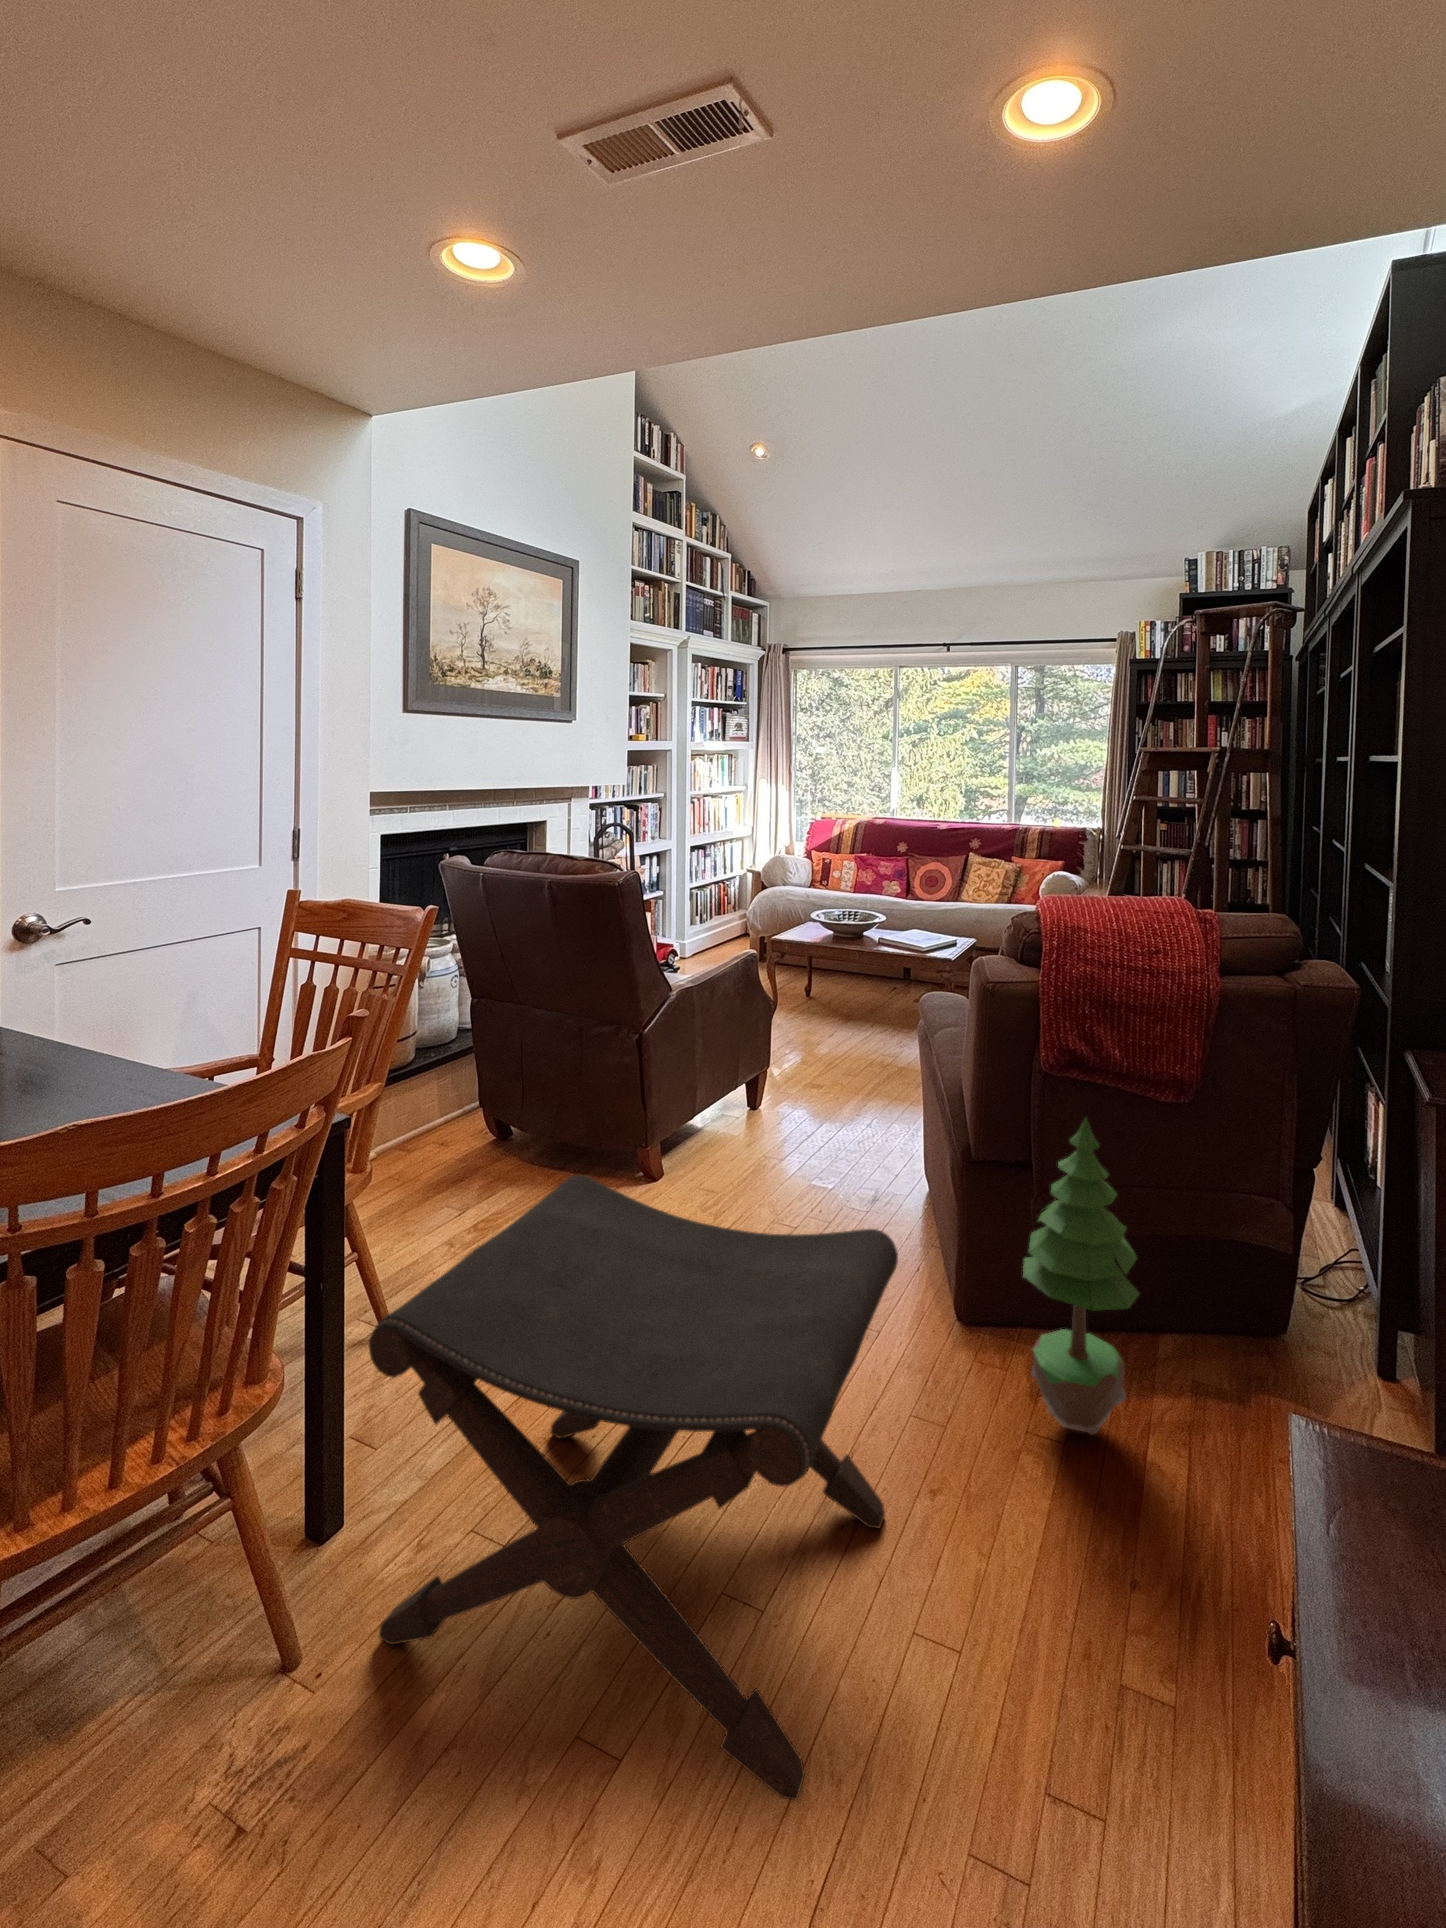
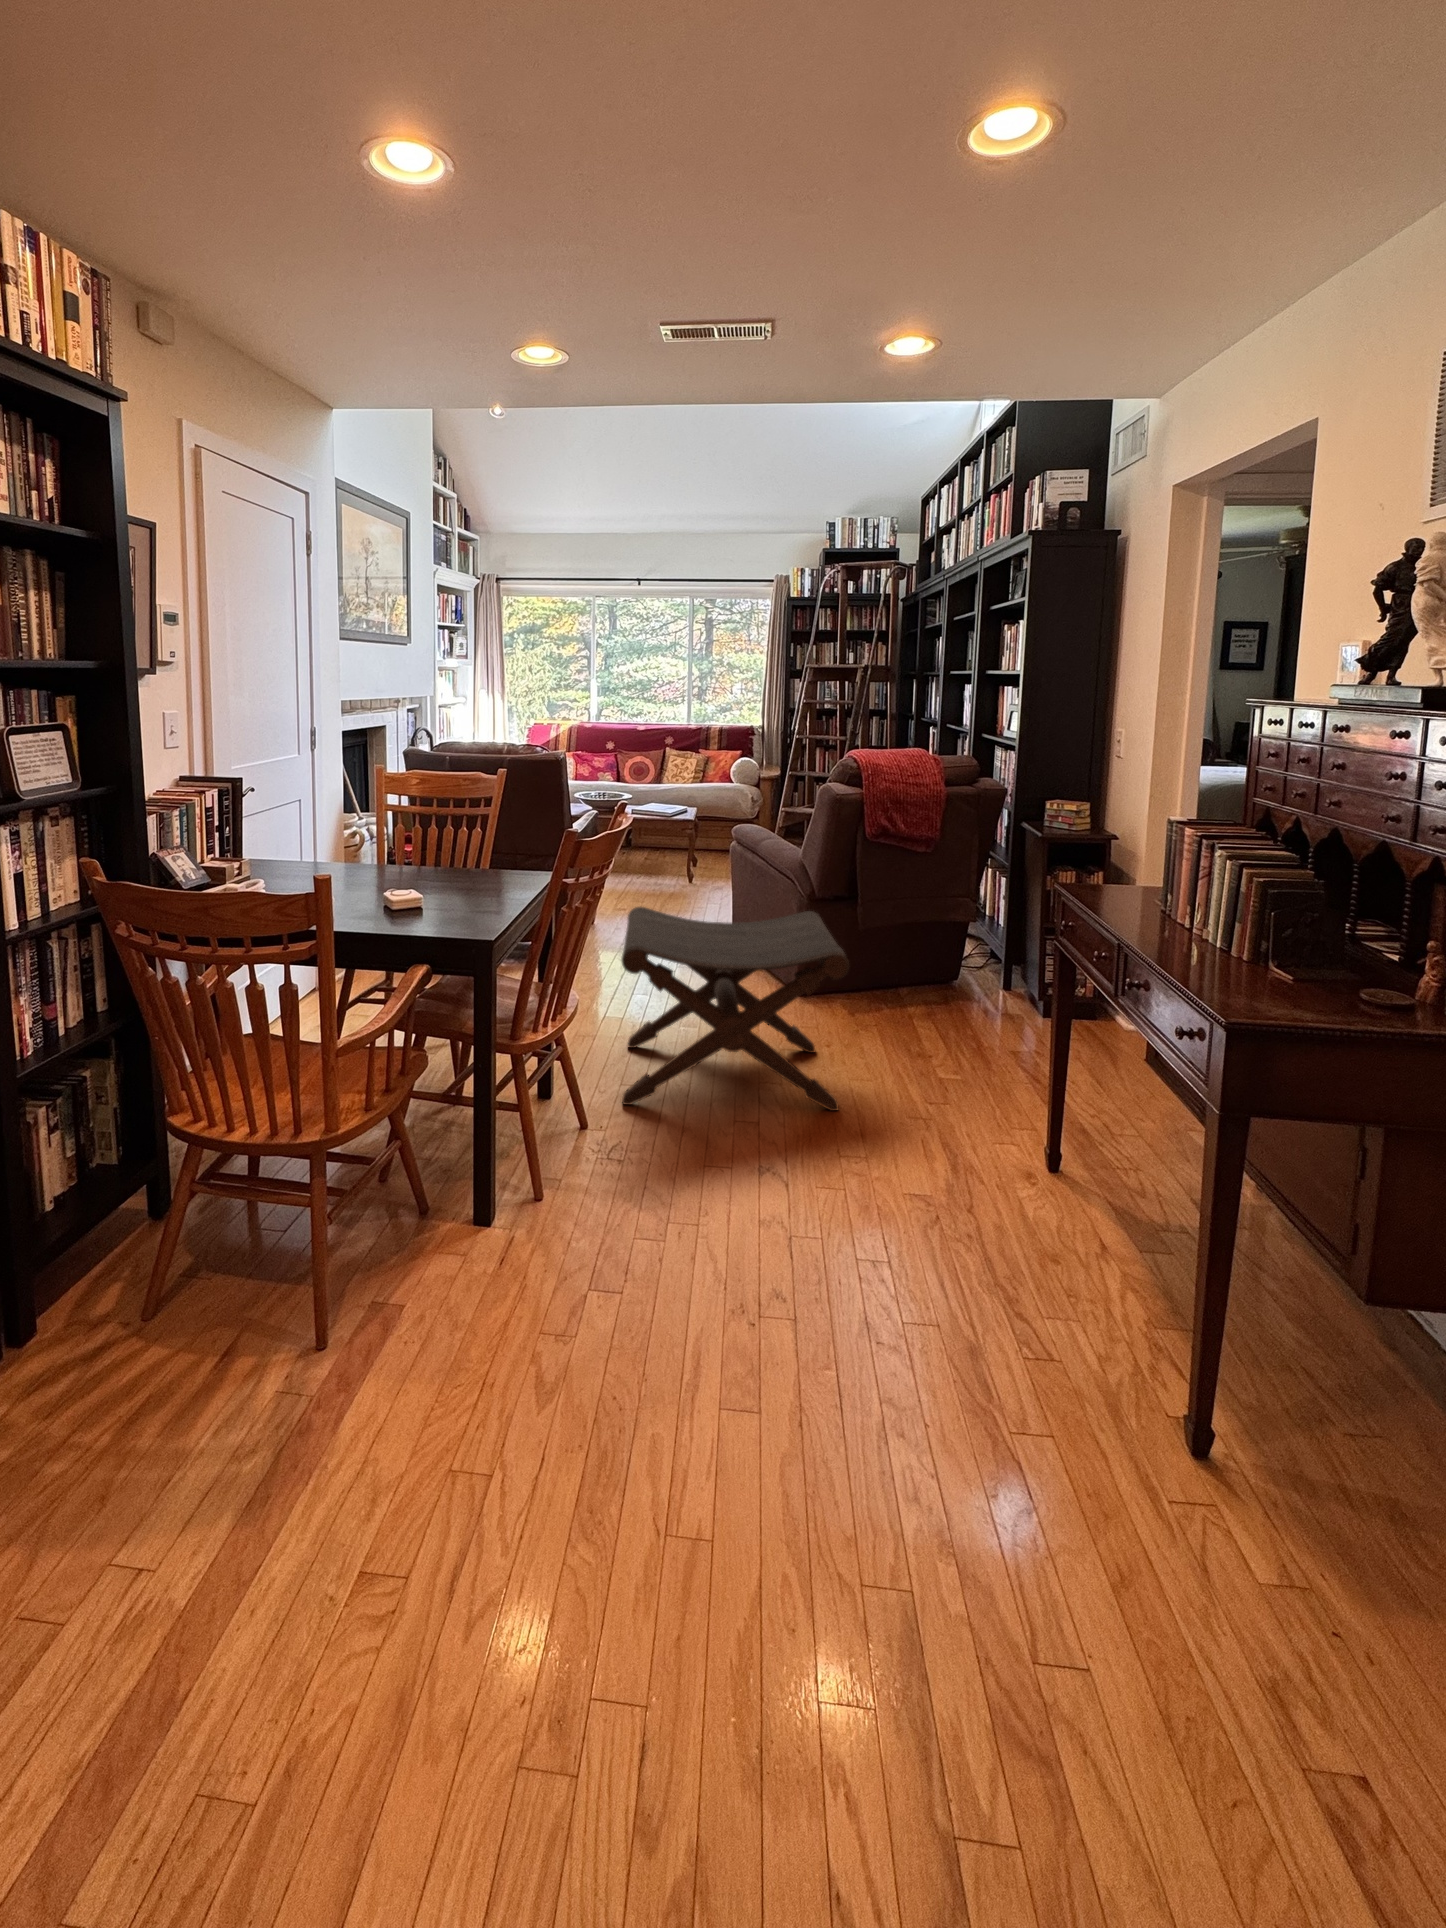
potted tree: present [1023,1118,1139,1434] -> none [854,858,913,1017]

